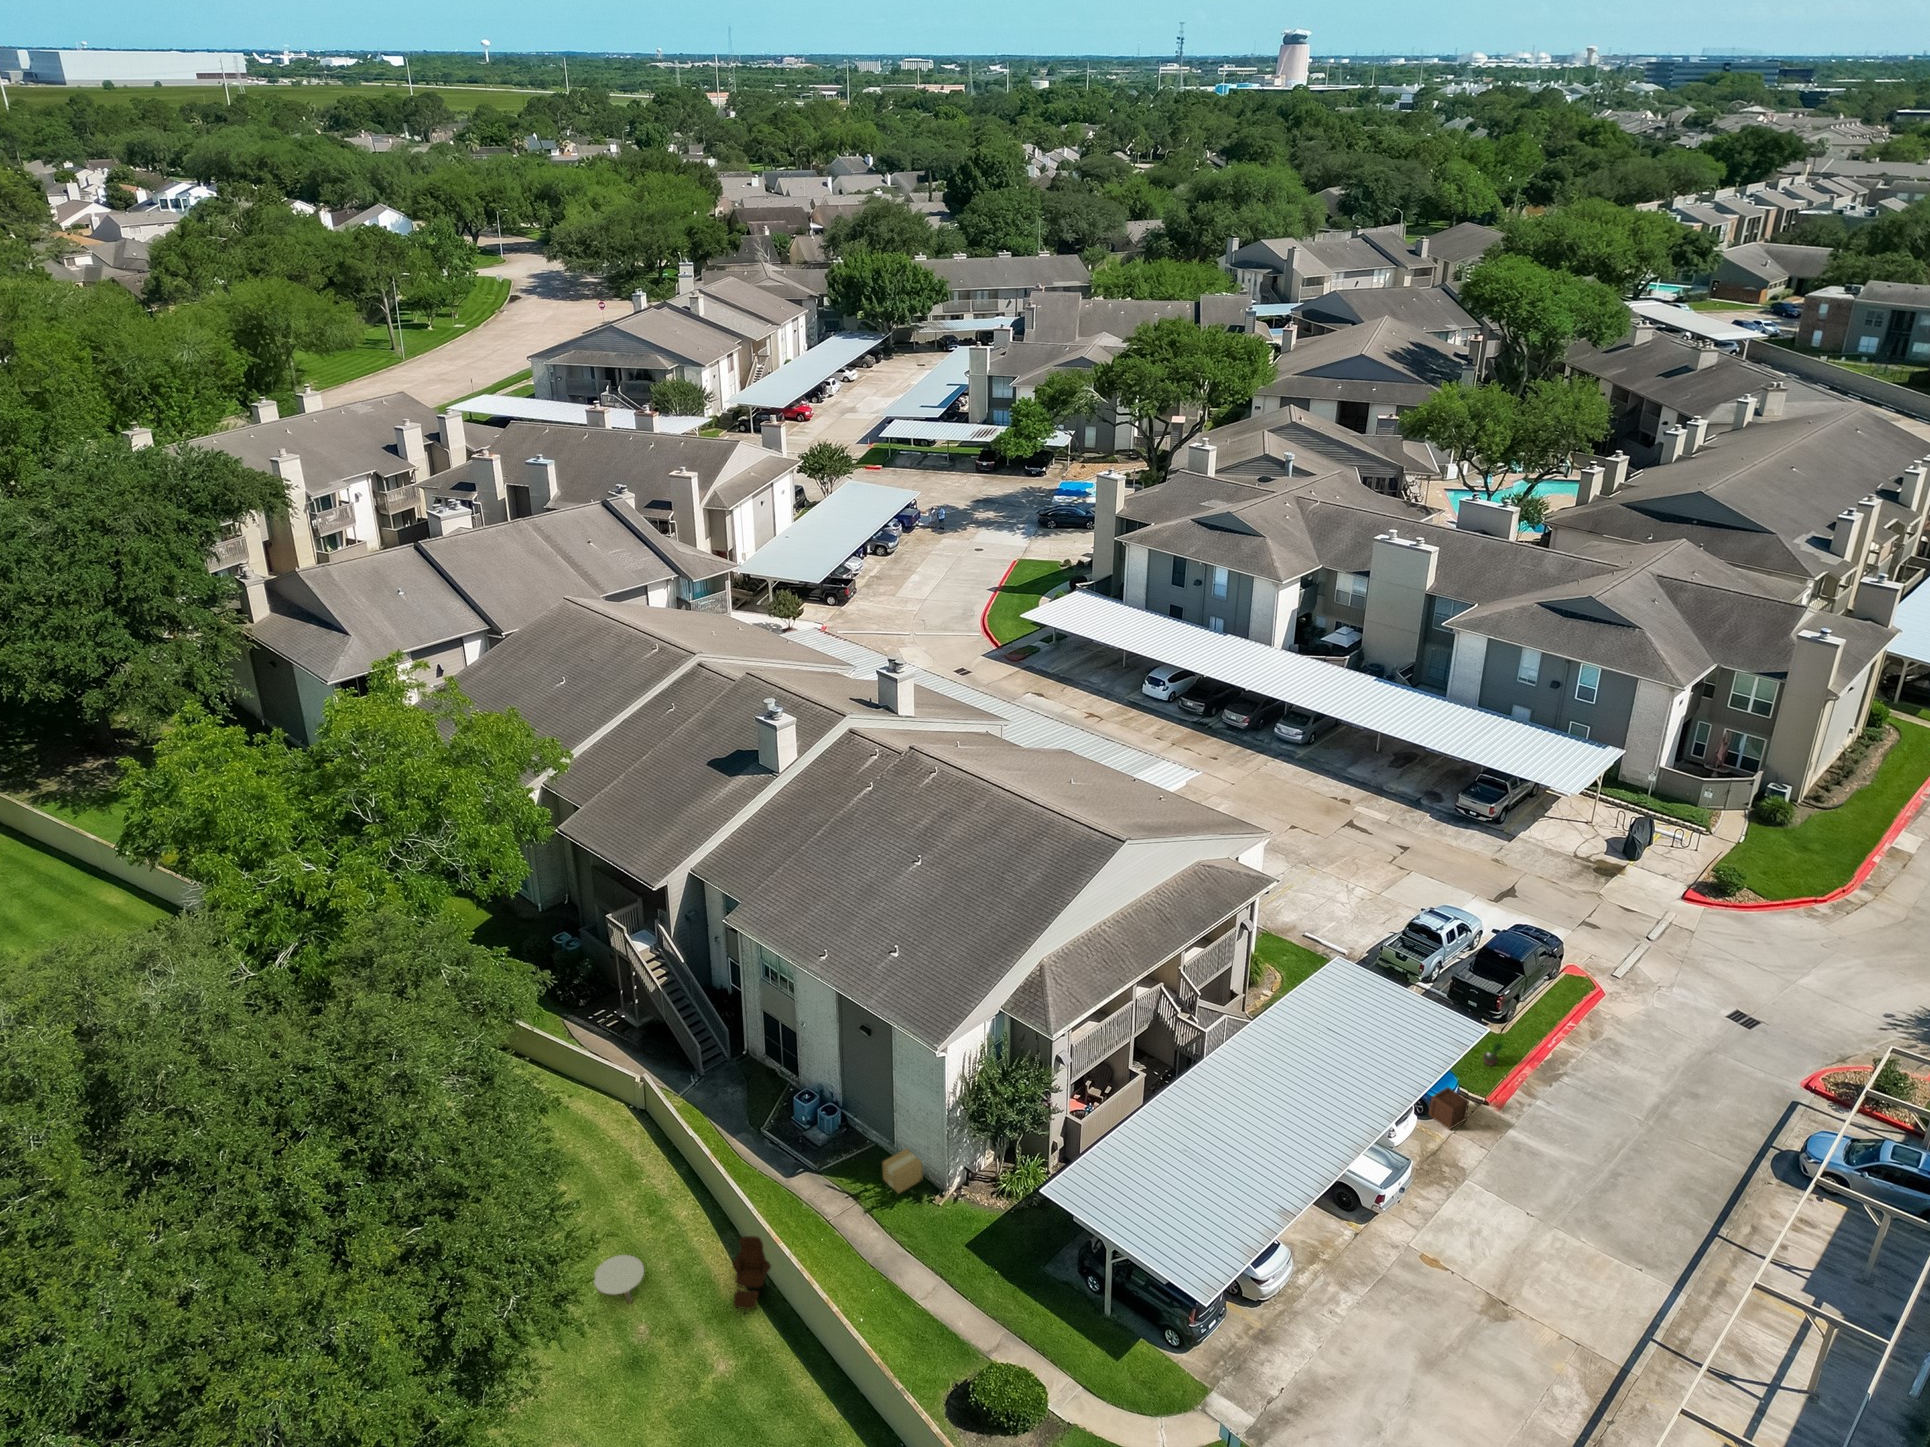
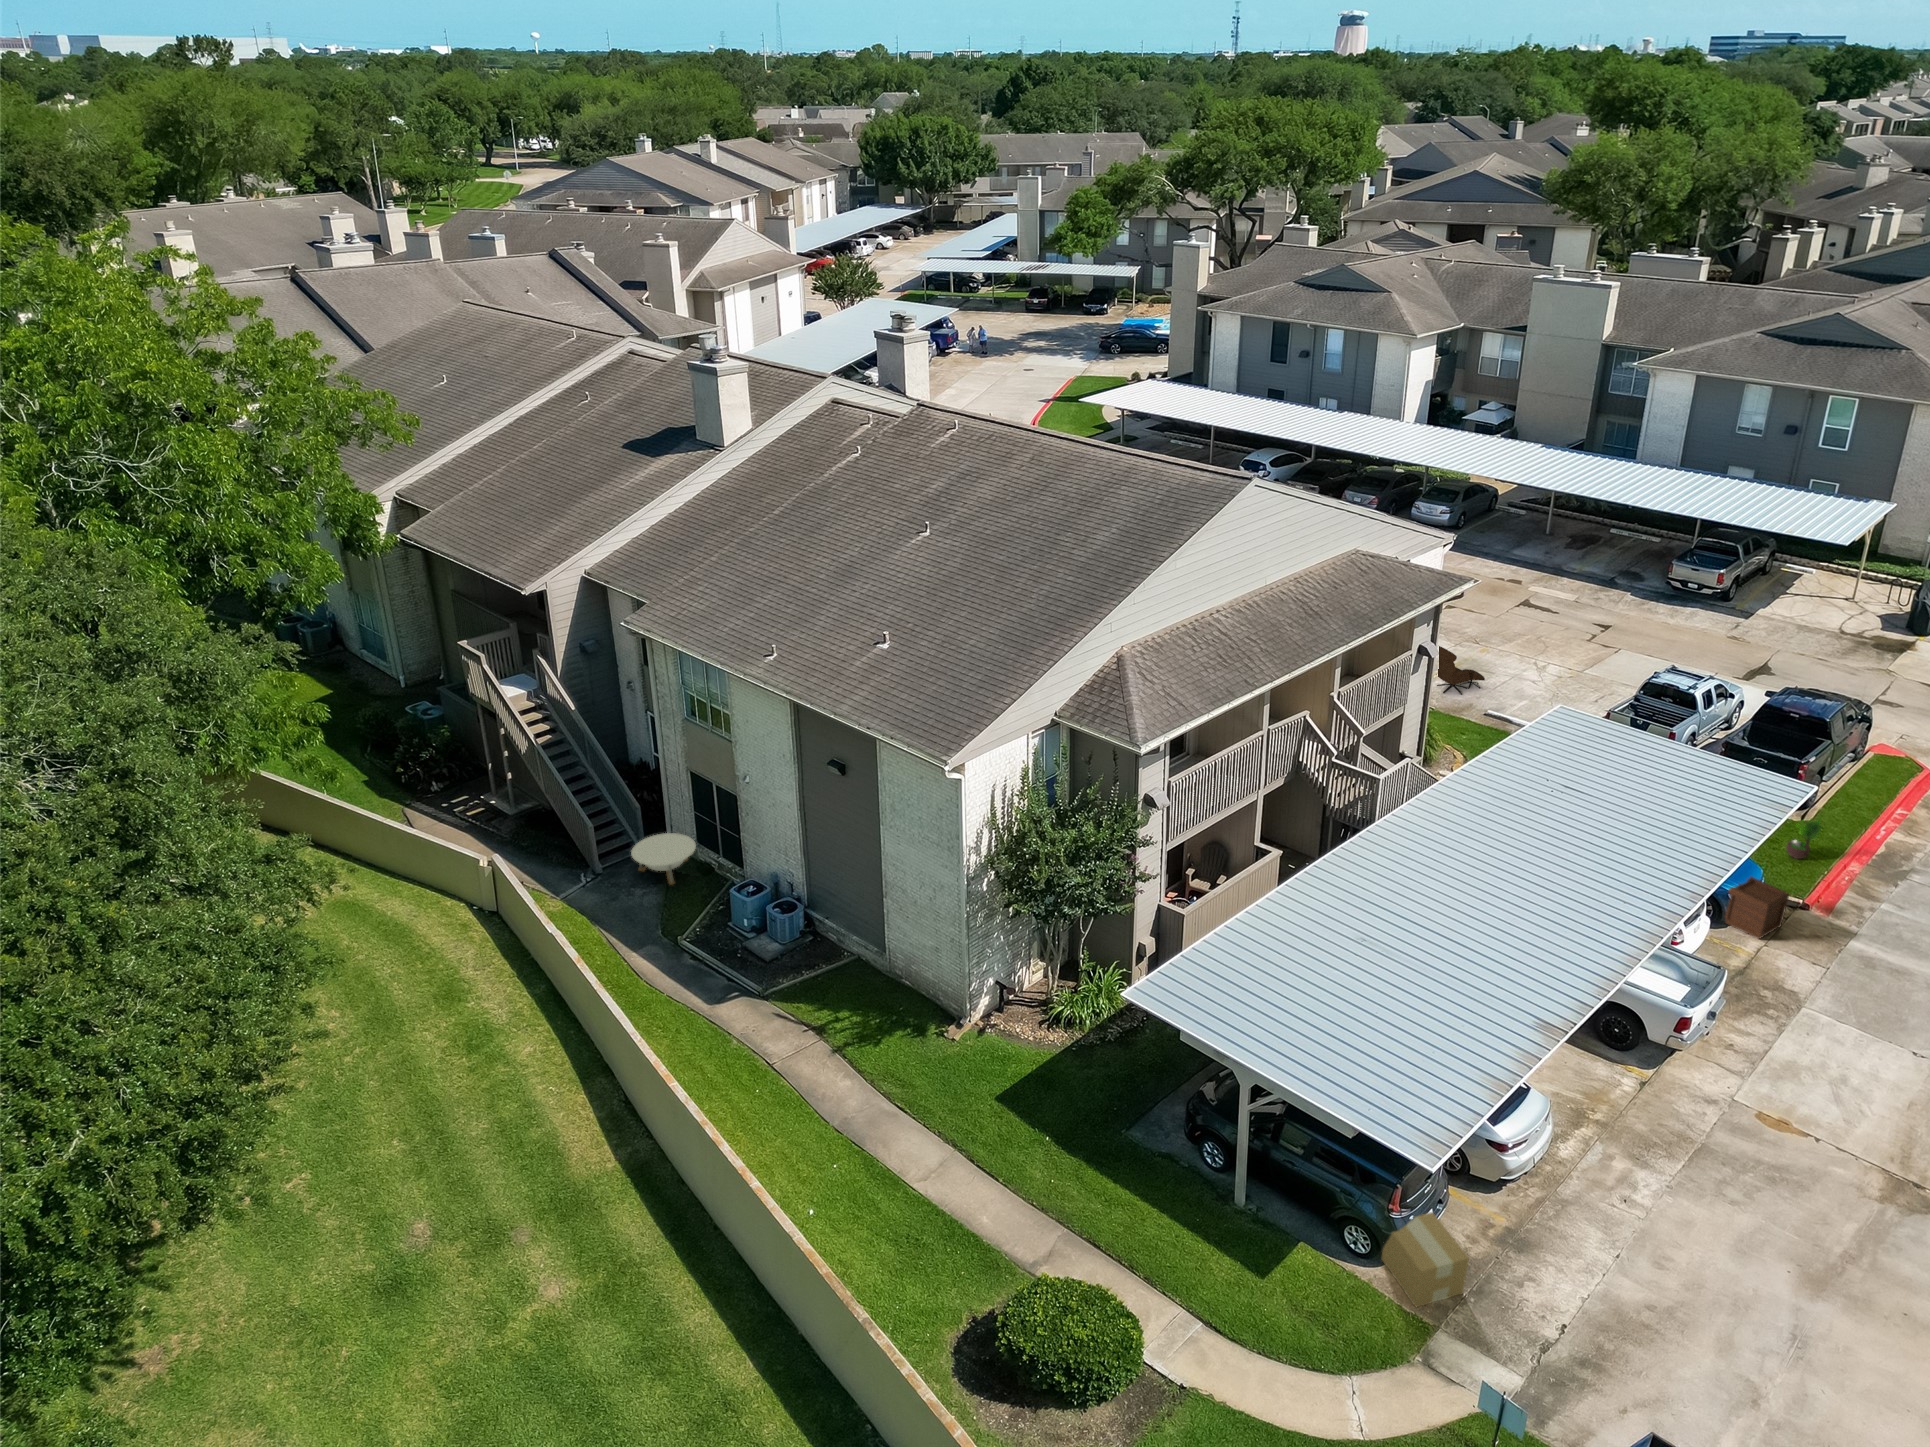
cardboard box: present [883,1149,922,1193] -> present [1382,1212,1469,1307]
lounge chair: present [732,1236,771,1310] -> present [1437,646,1485,695]
round table: present [594,1255,644,1303] -> present [631,833,696,885]

